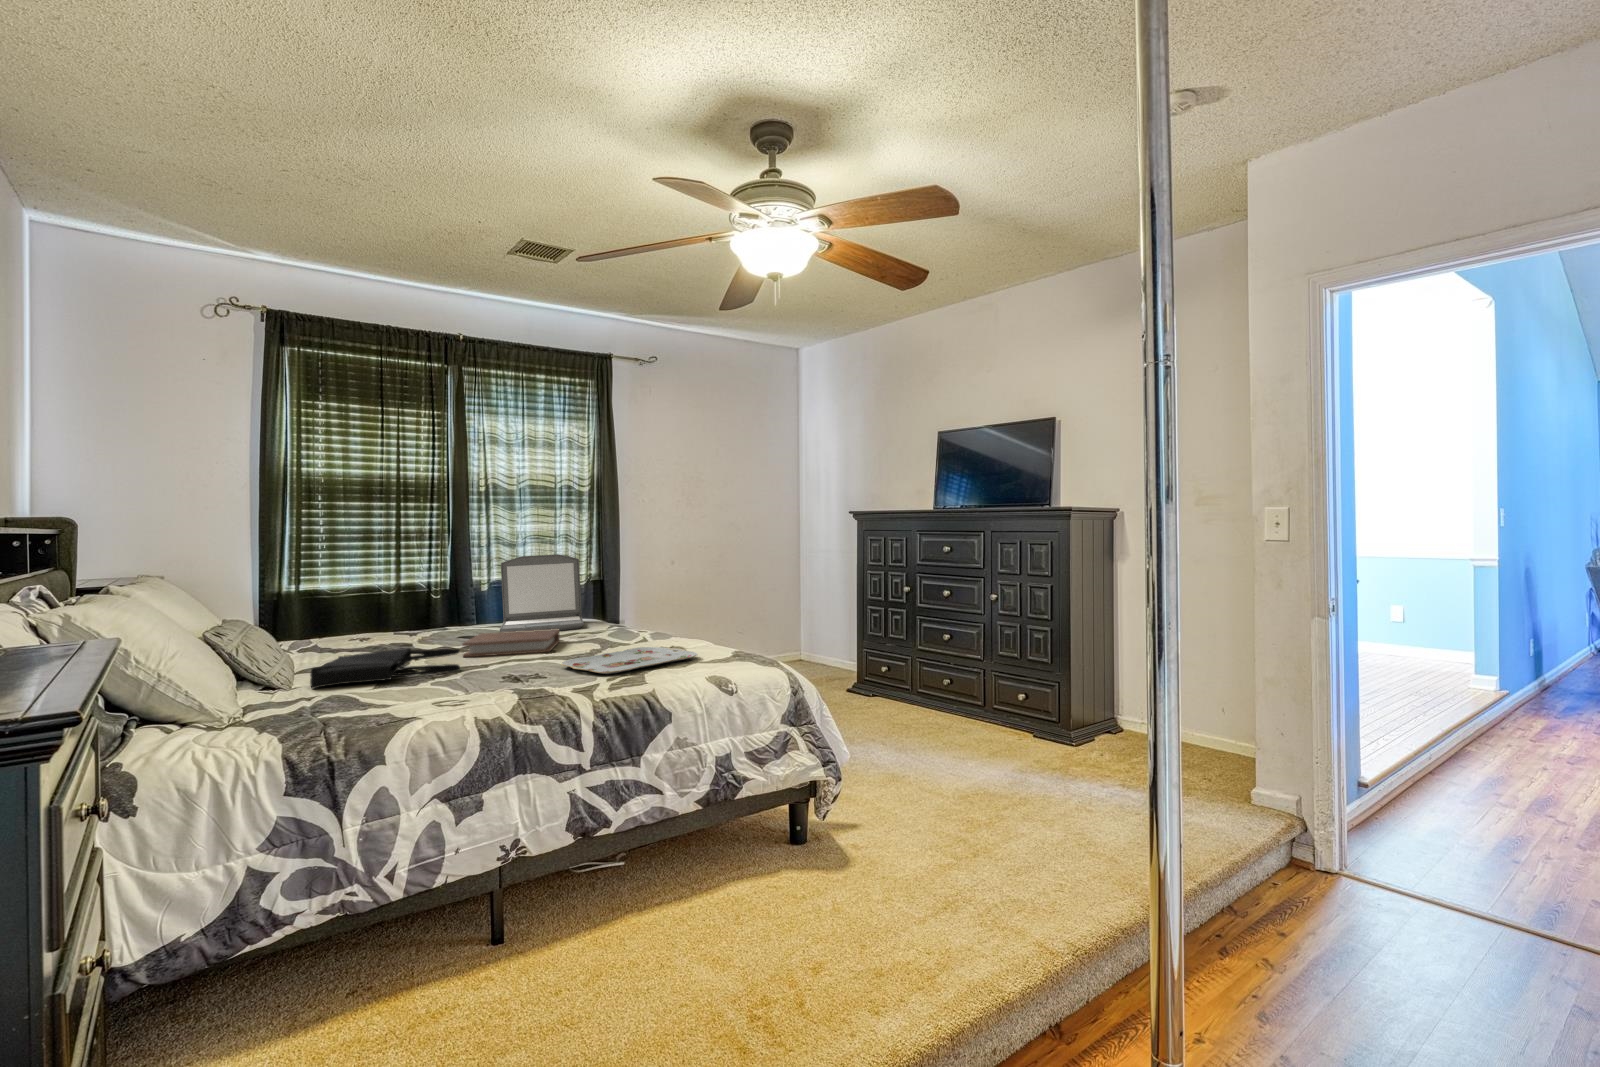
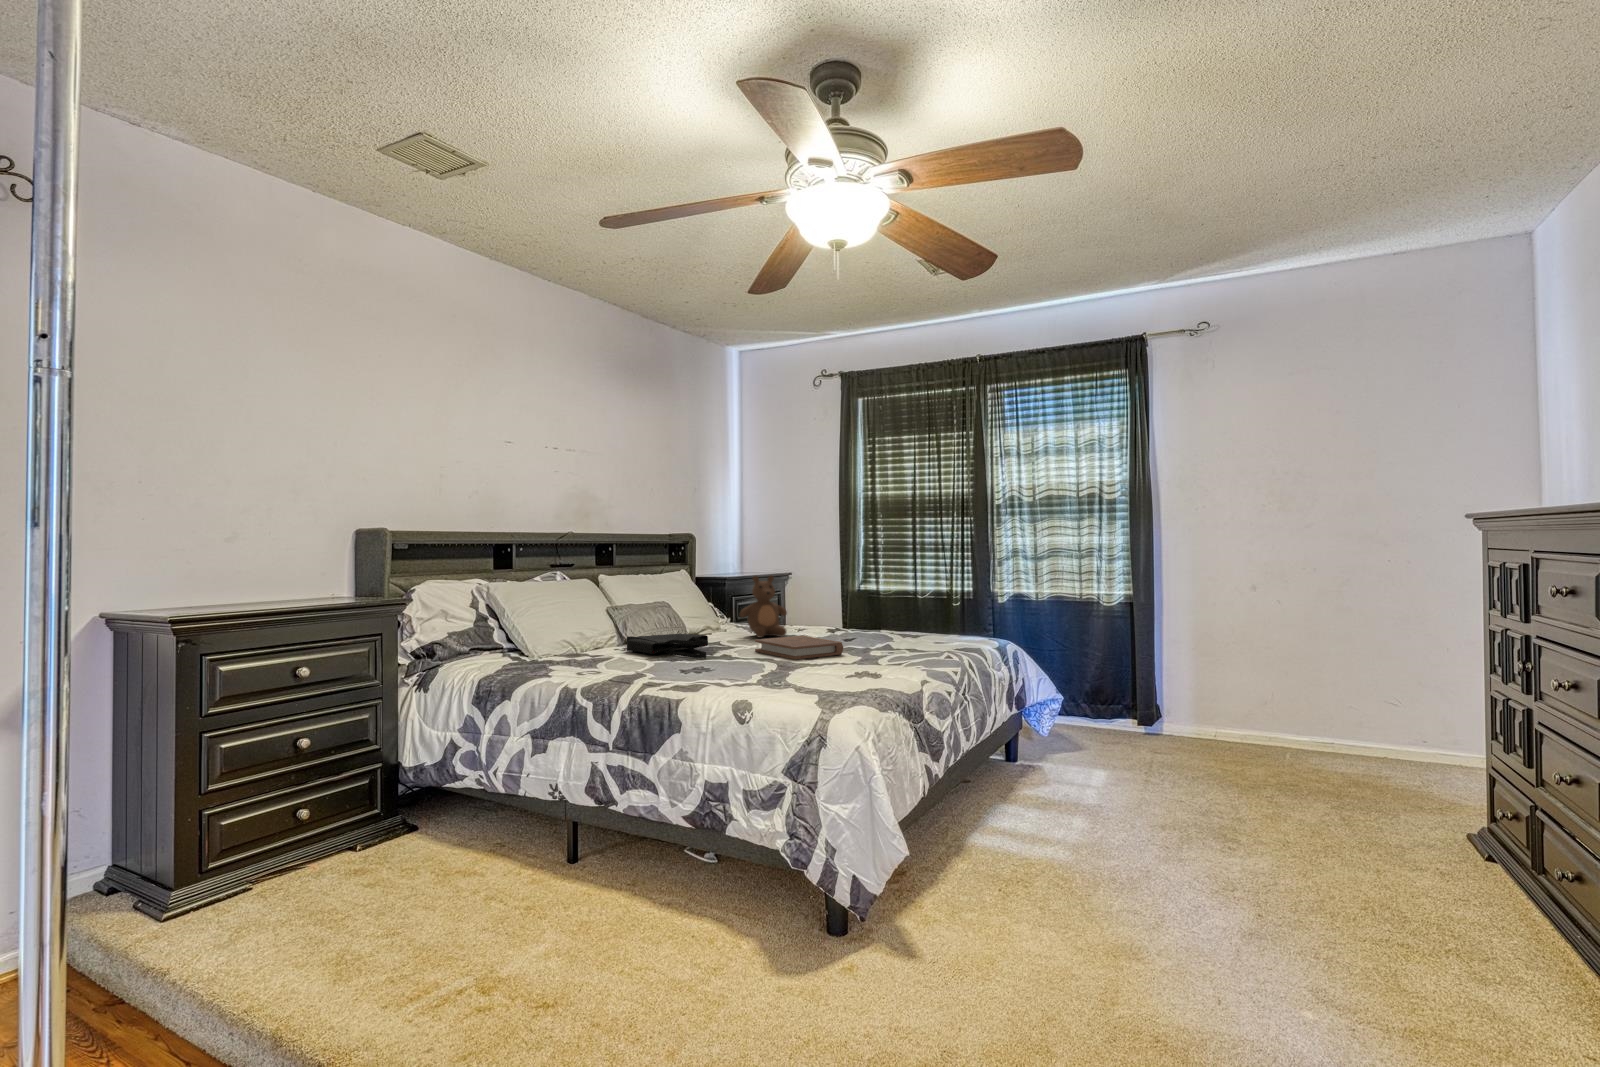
laptop: present [500,554,584,632] -> none [863,572,961,648]
teddy bear: none [328,573,397,652] -> present [740,576,787,638]
serving tray: present [561,647,698,674] -> none [695,665,820,686]

